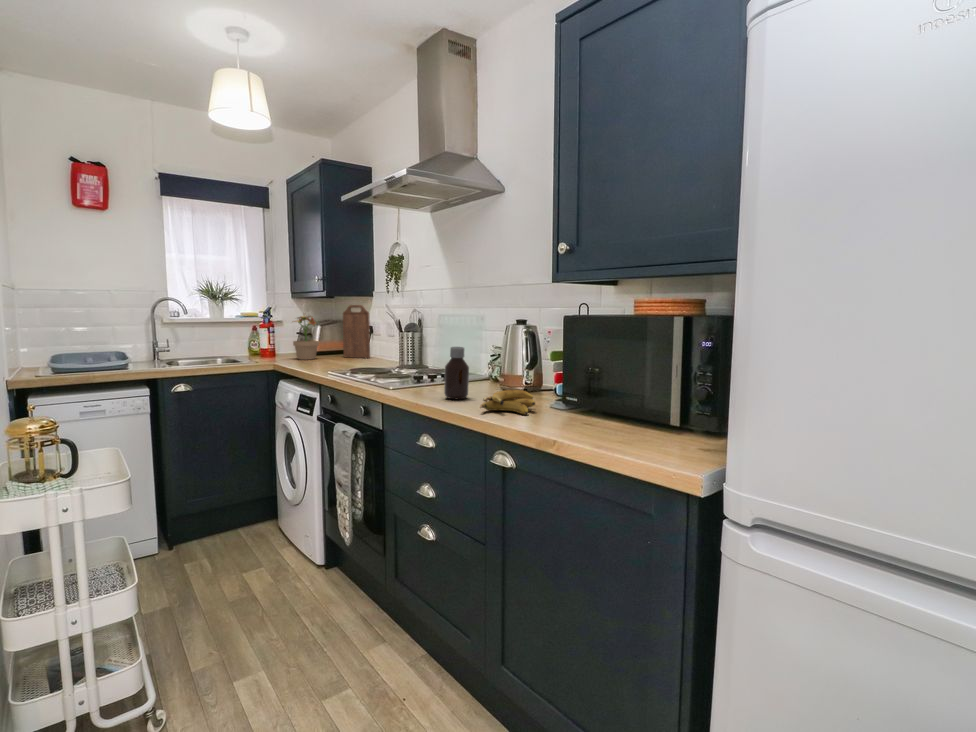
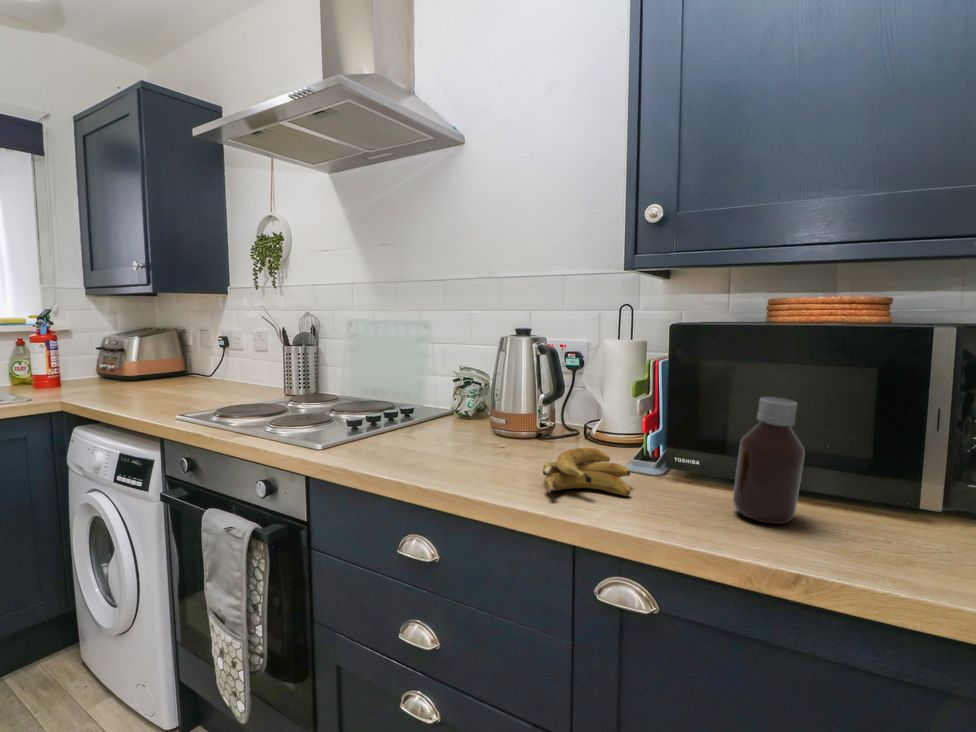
cutting board: present [343,305,370,358] -> none [179,306,227,383]
potted plant: present [293,316,319,360] -> none [90,317,141,390]
bottle: present [444,347,469,399] -> present [733,397,805,524]

